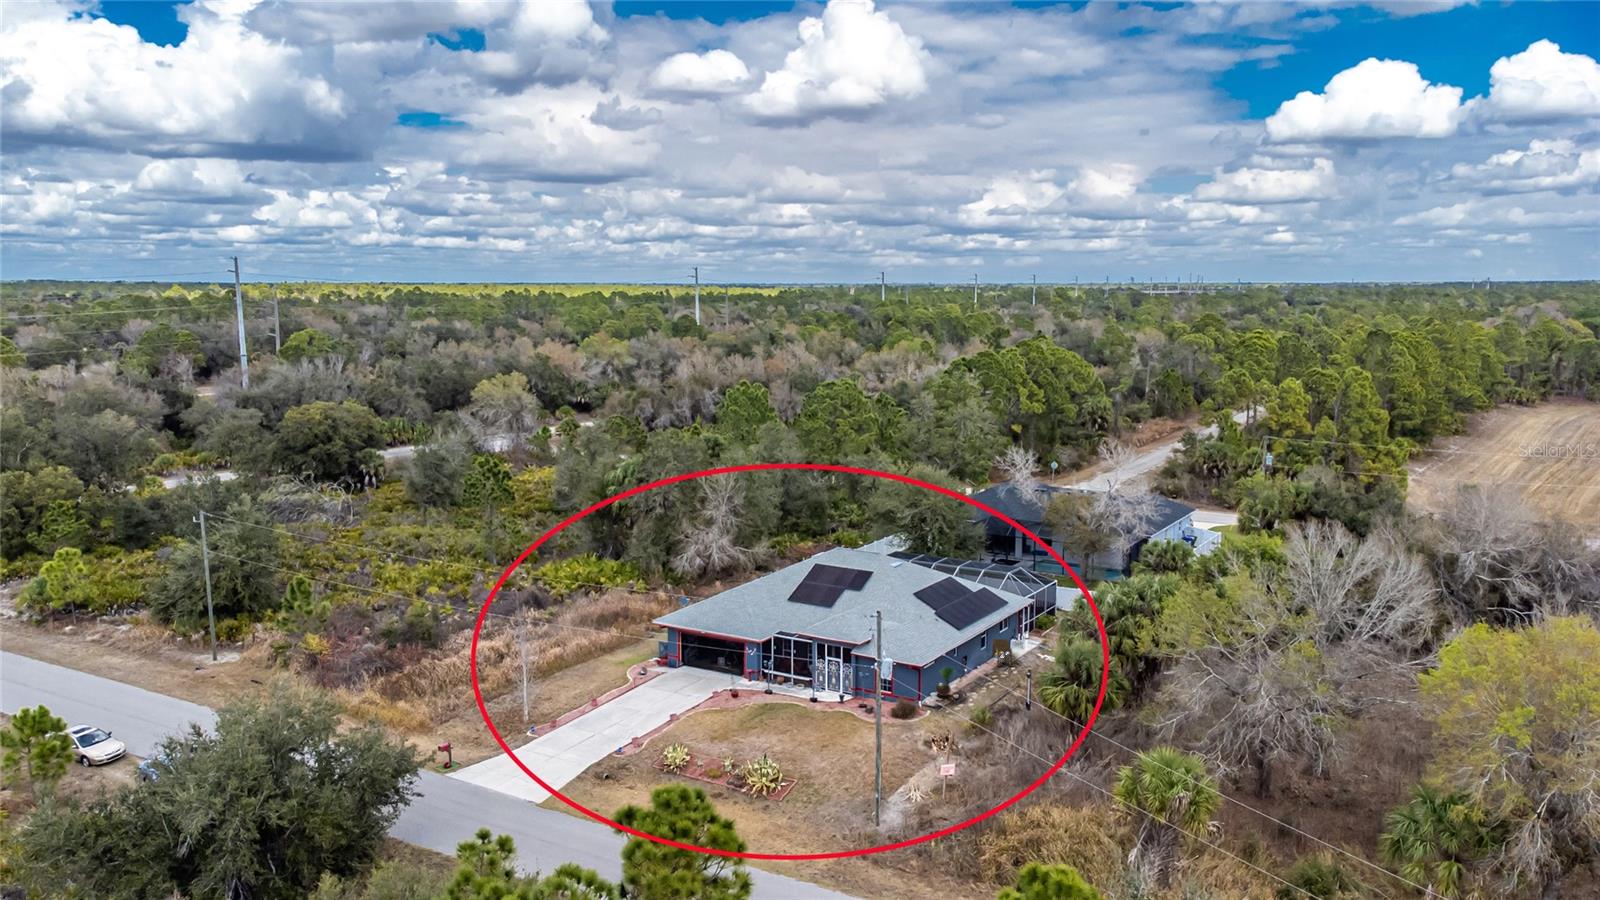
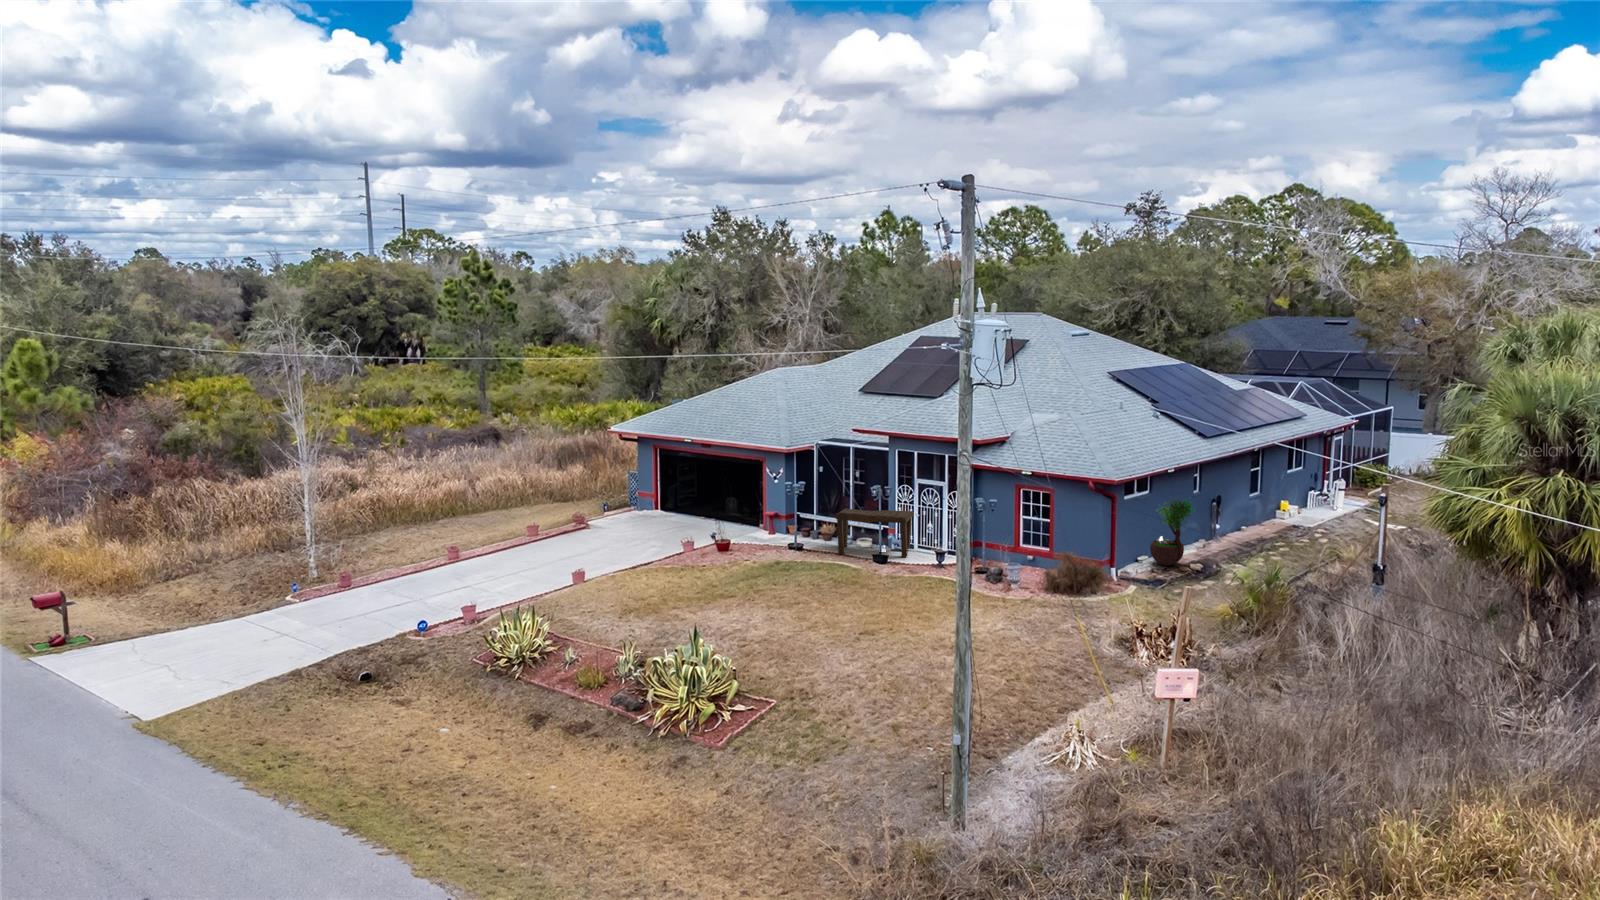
bench: present [992,639,1012,667] -> present [836,508,913,557]

